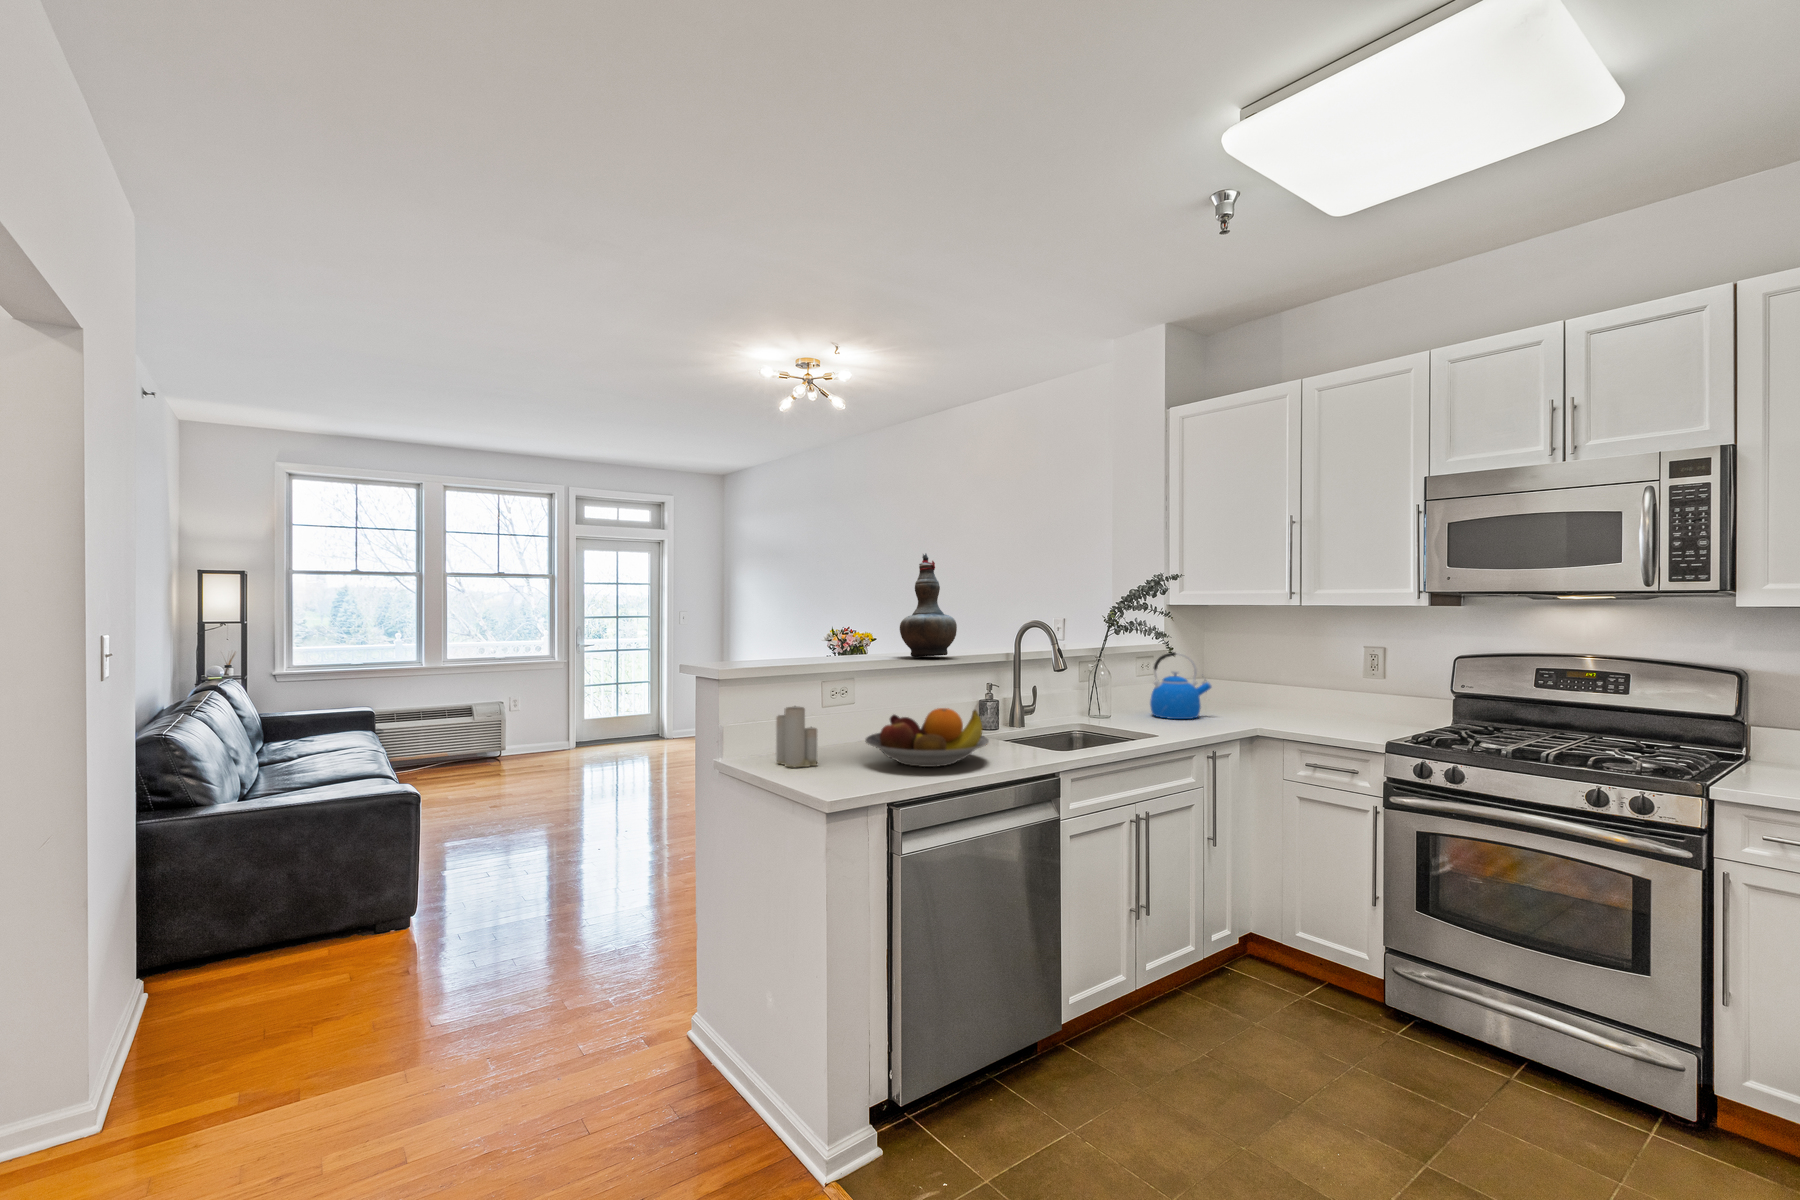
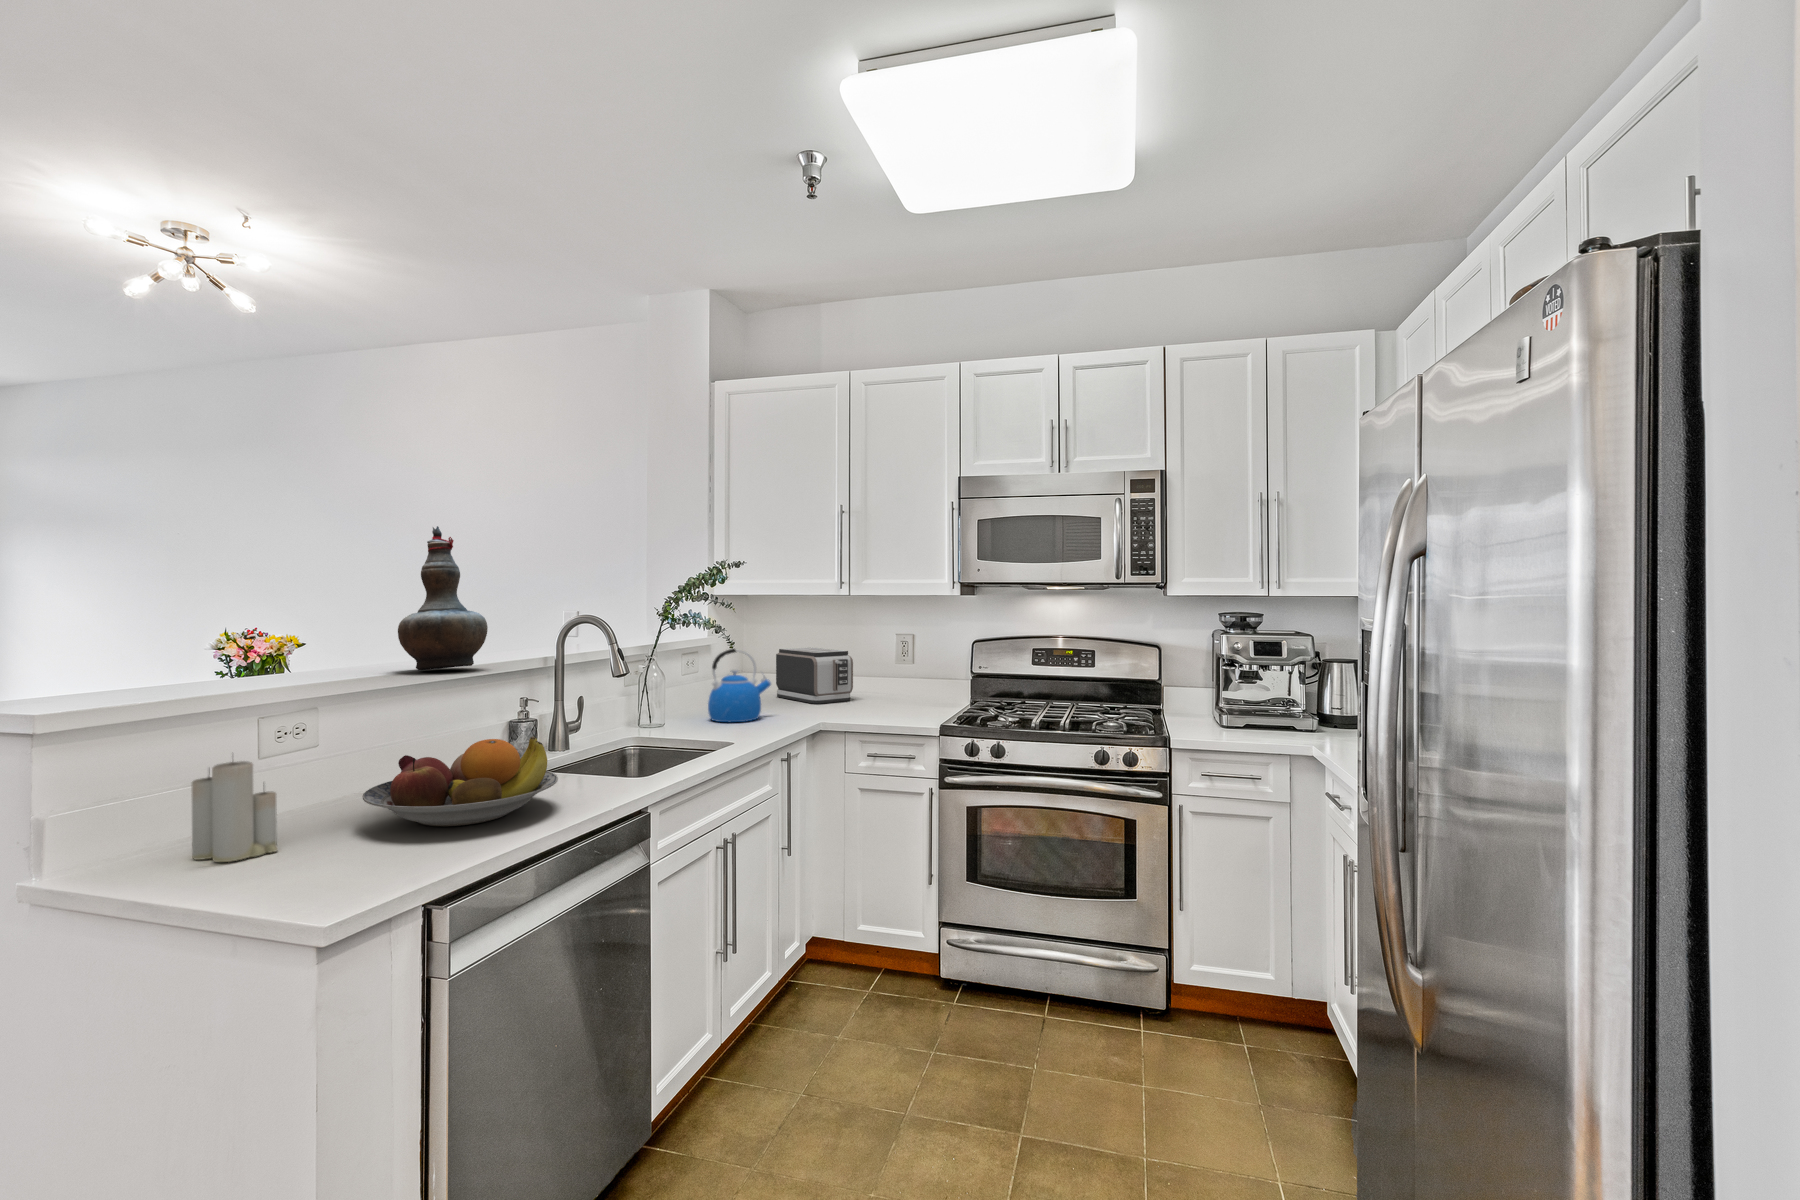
toaster: none [1231,655,1310,710] -> present [776,647,853,704]

